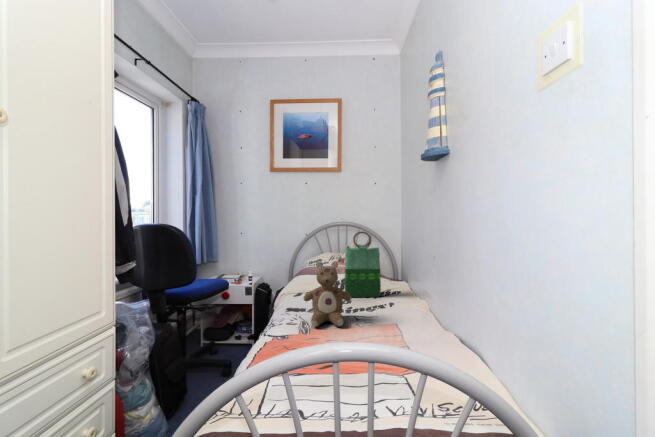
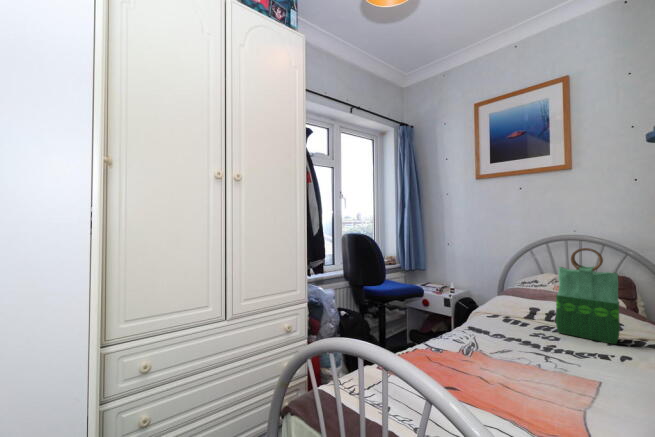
stuffed bear: present [303,261,351,327] -> none [478,278,544,363]

